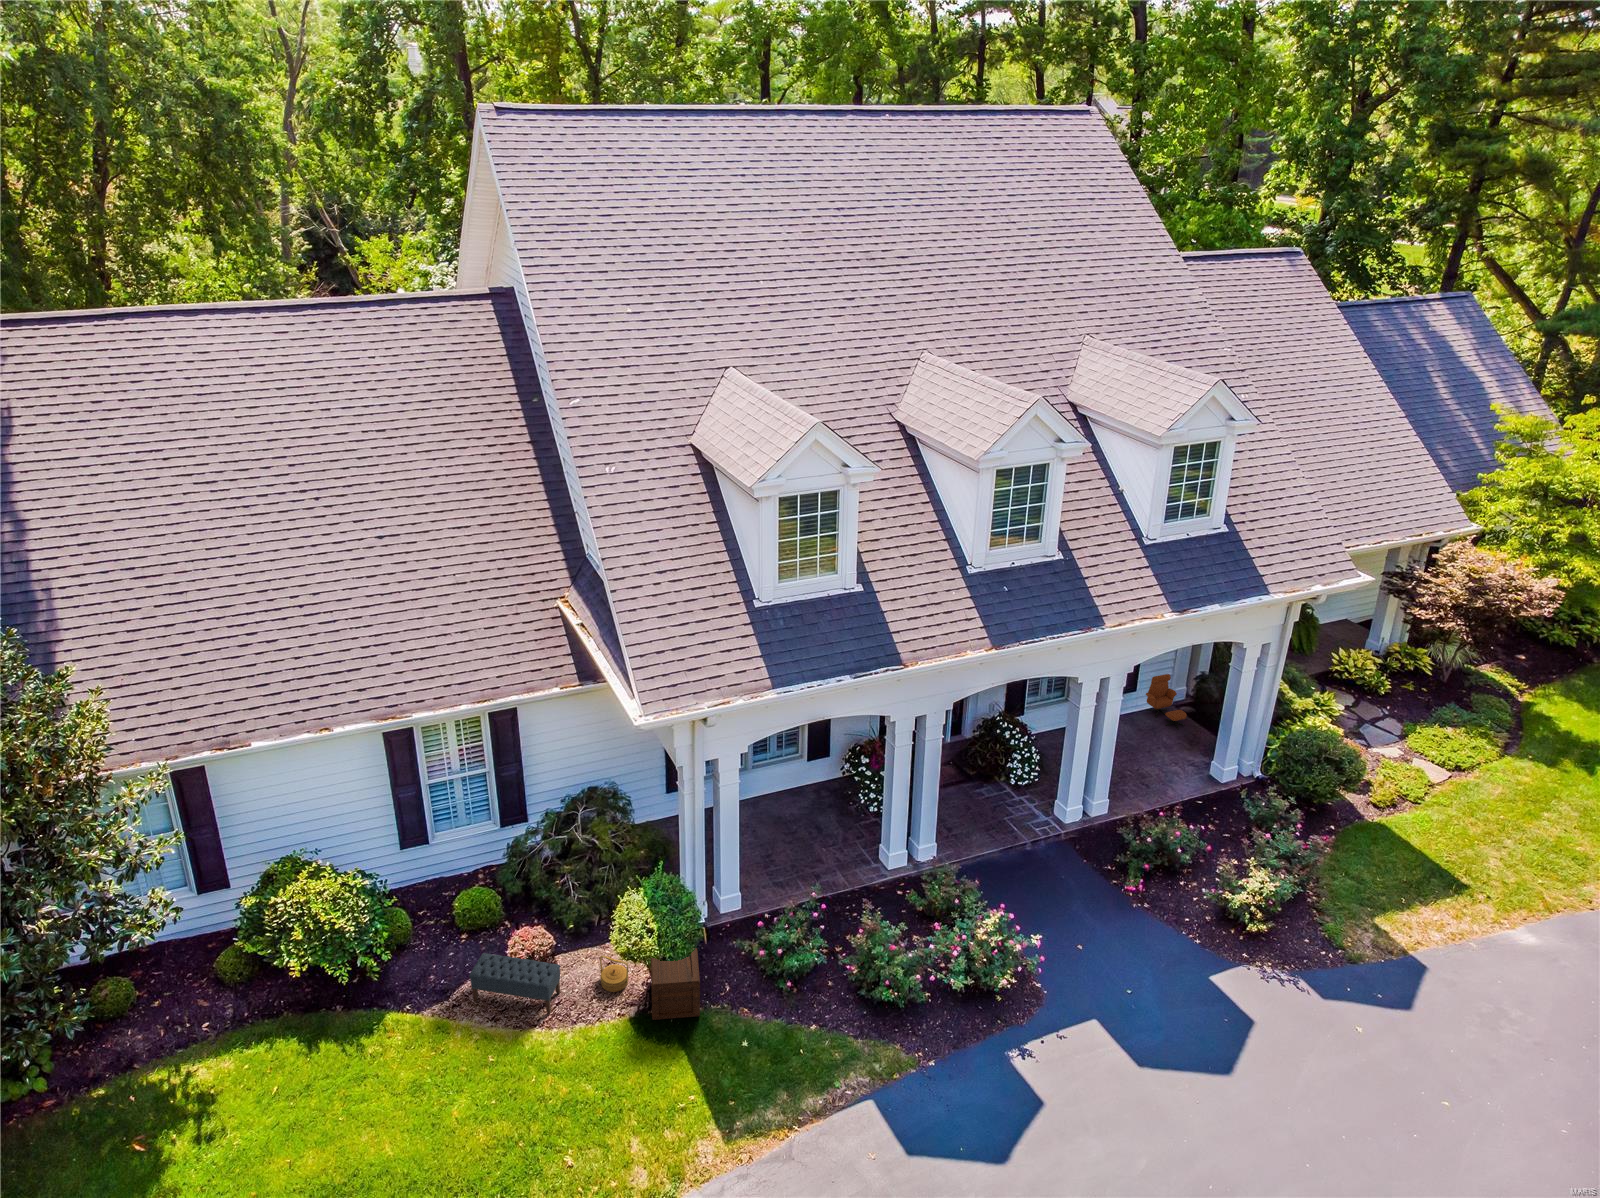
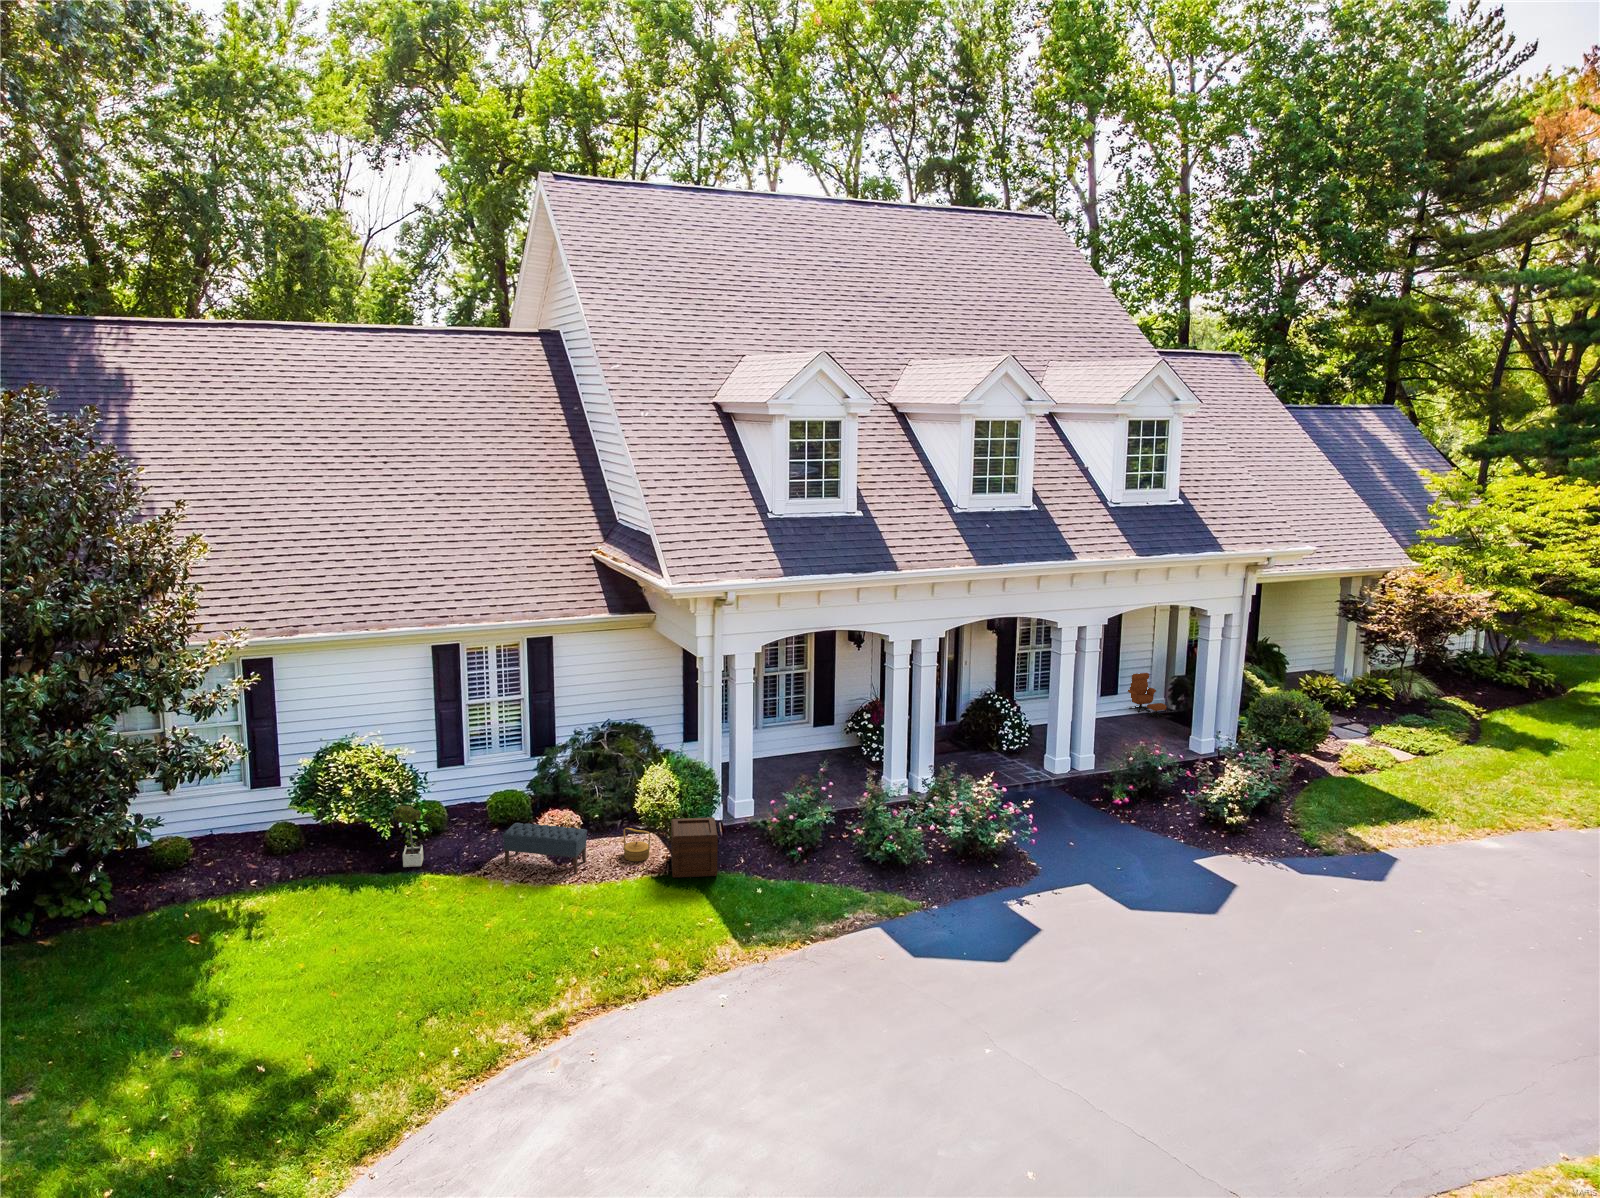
potted tree: none [349,946,387,1006] -> present [393,806,423,867]

